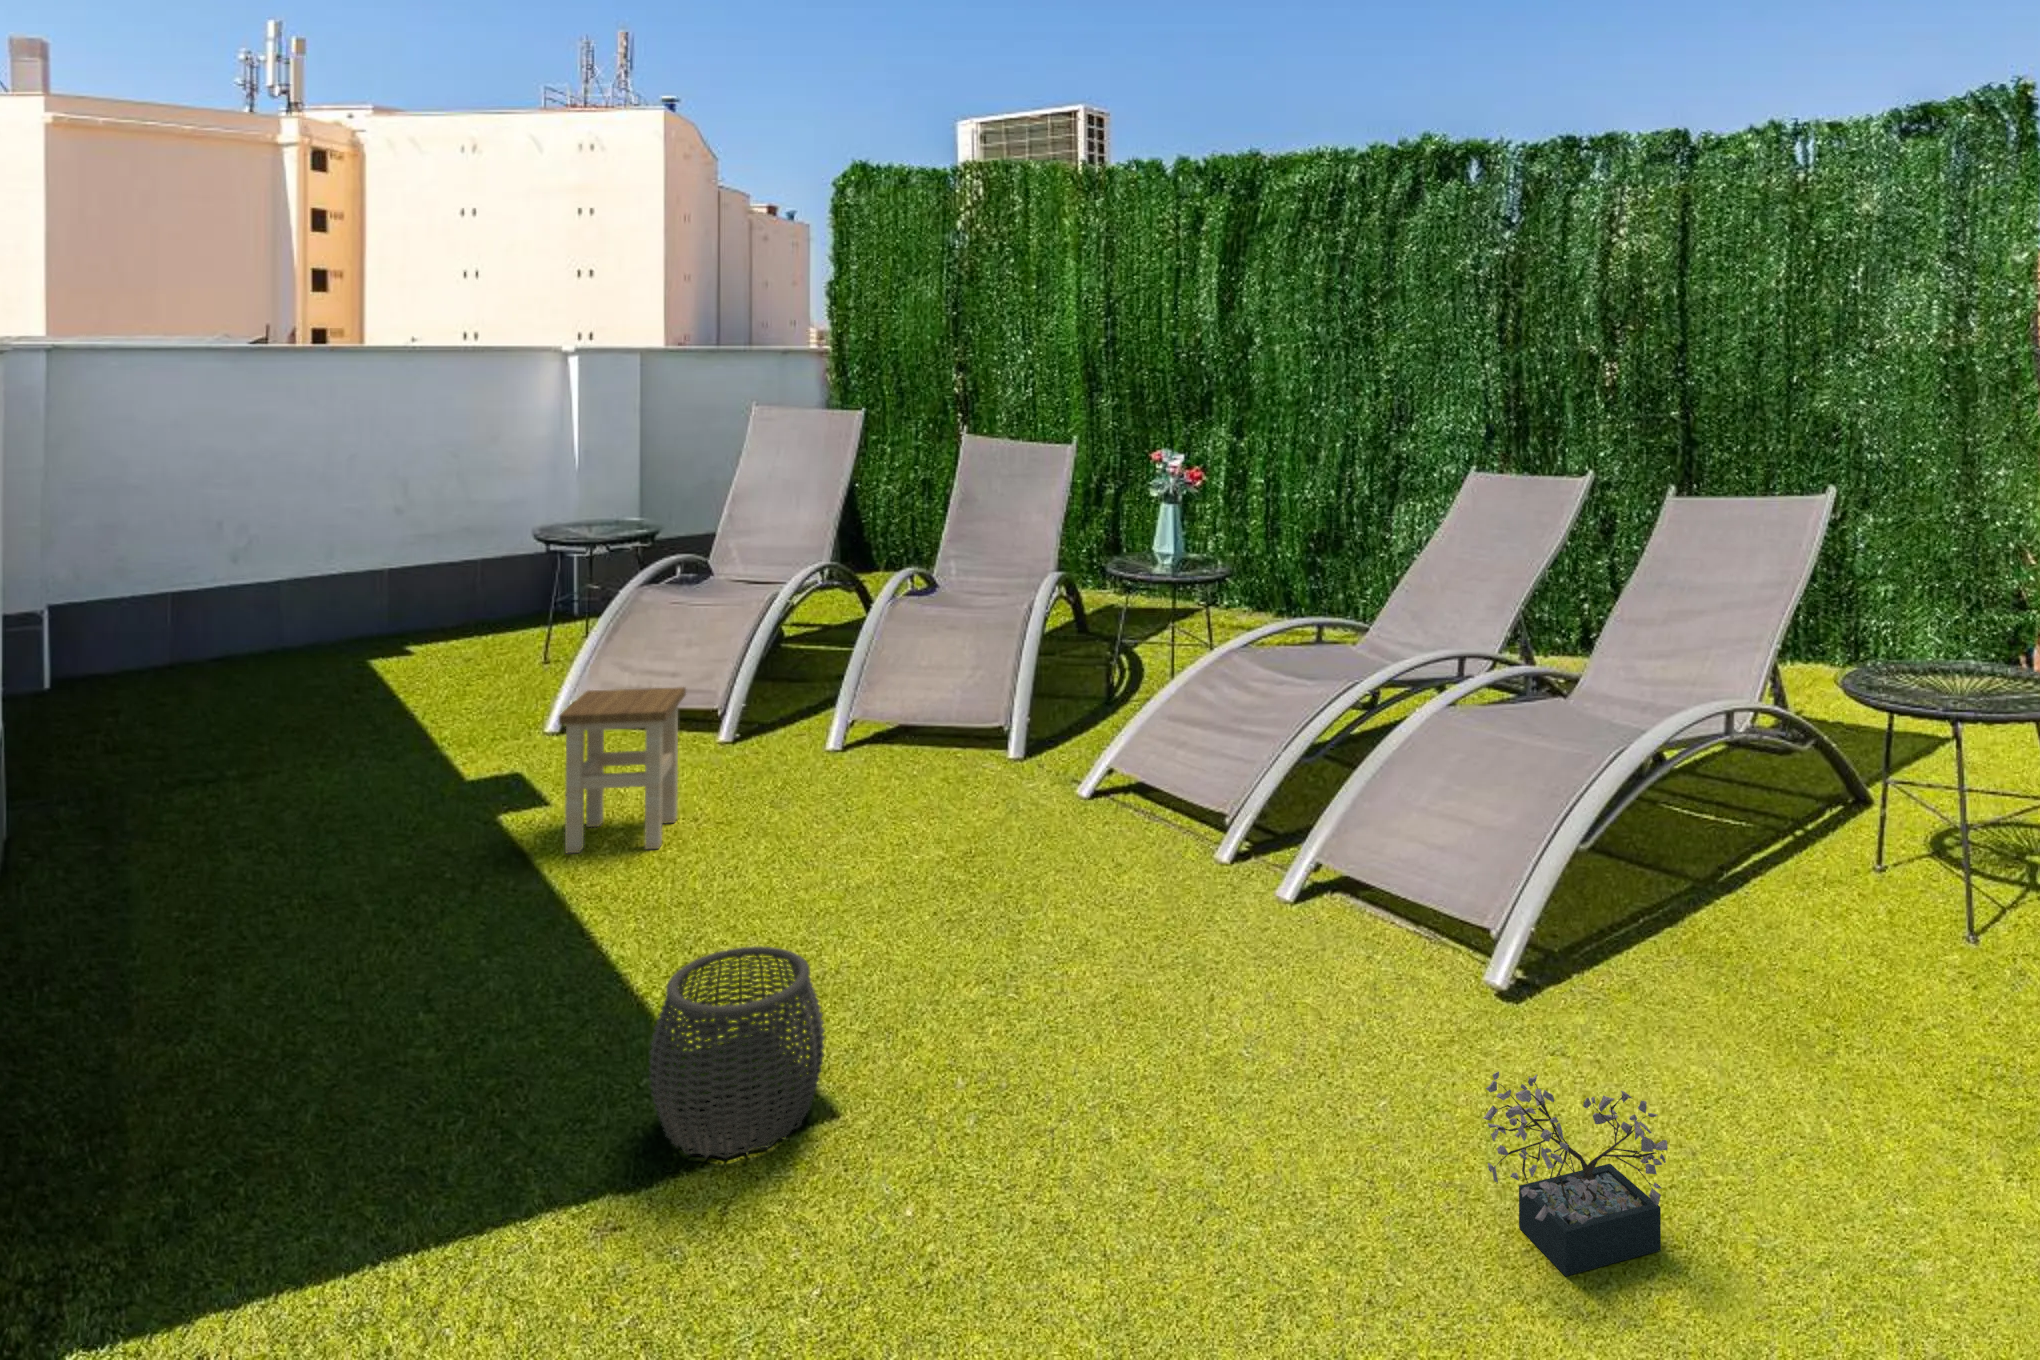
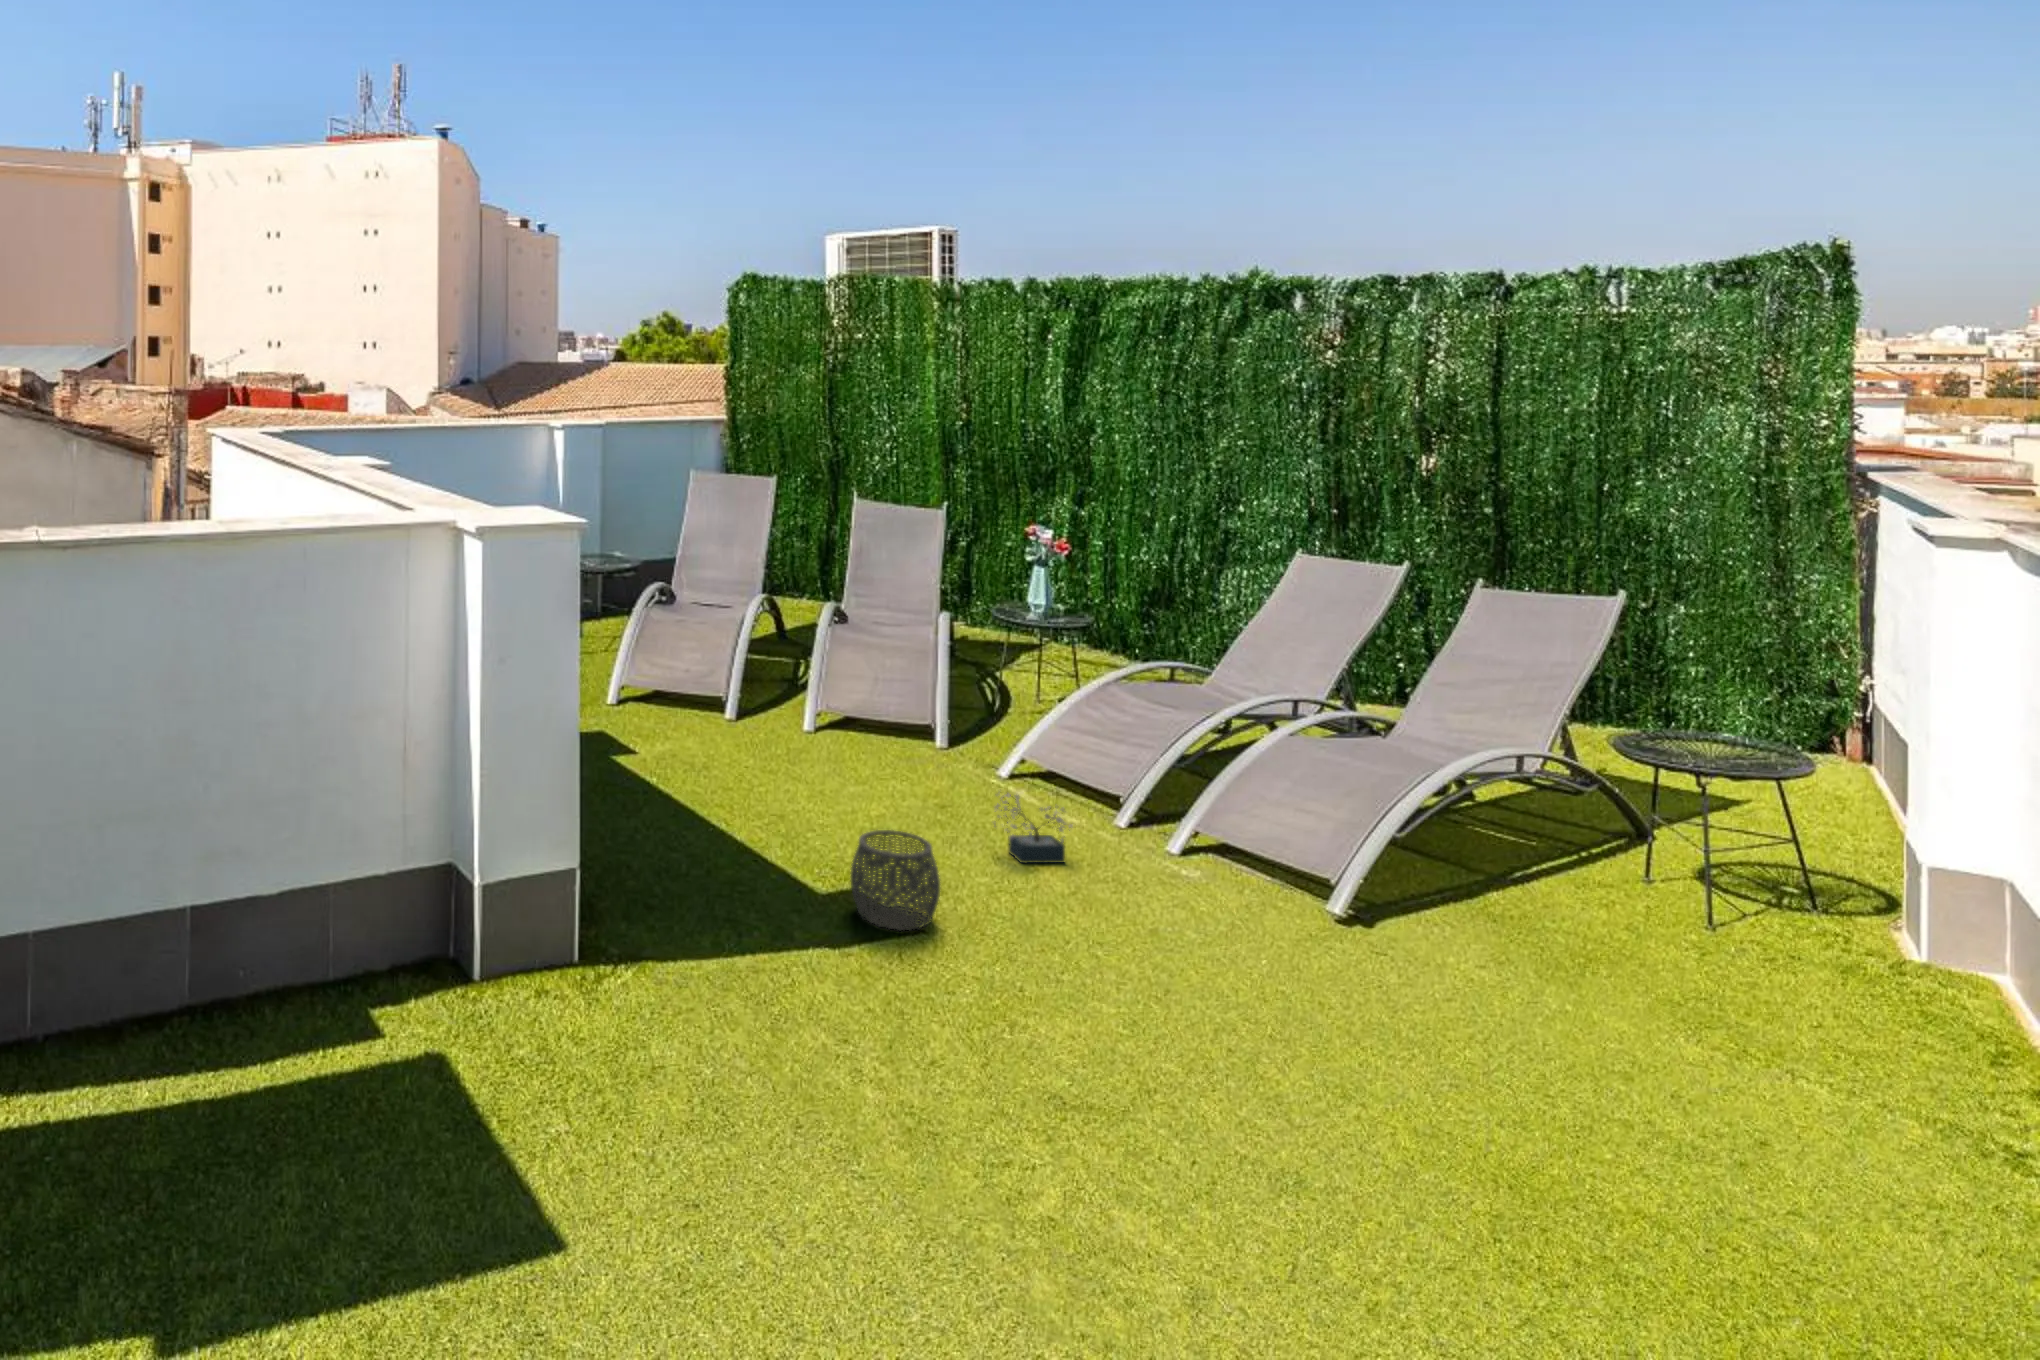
stool: present [559,687,686,853] -> none [690,682,753,784]
decorative plant: present [1483,1071,1668,1276] -> present [994,793,1072,863]

